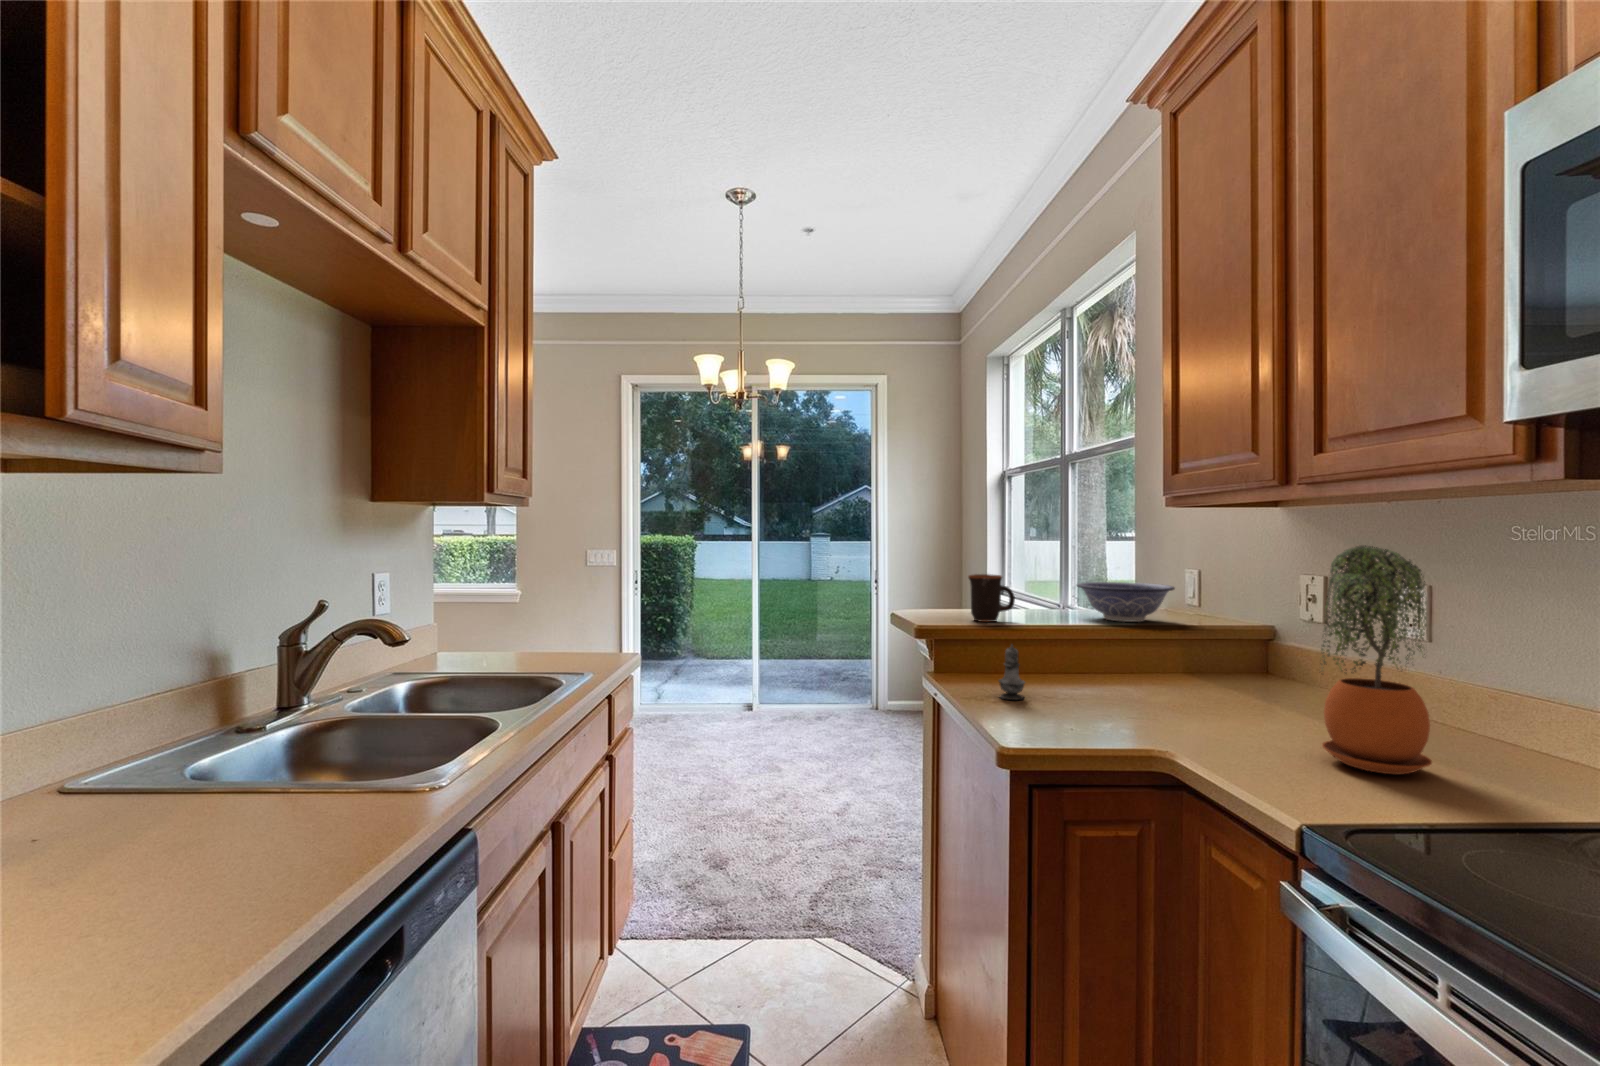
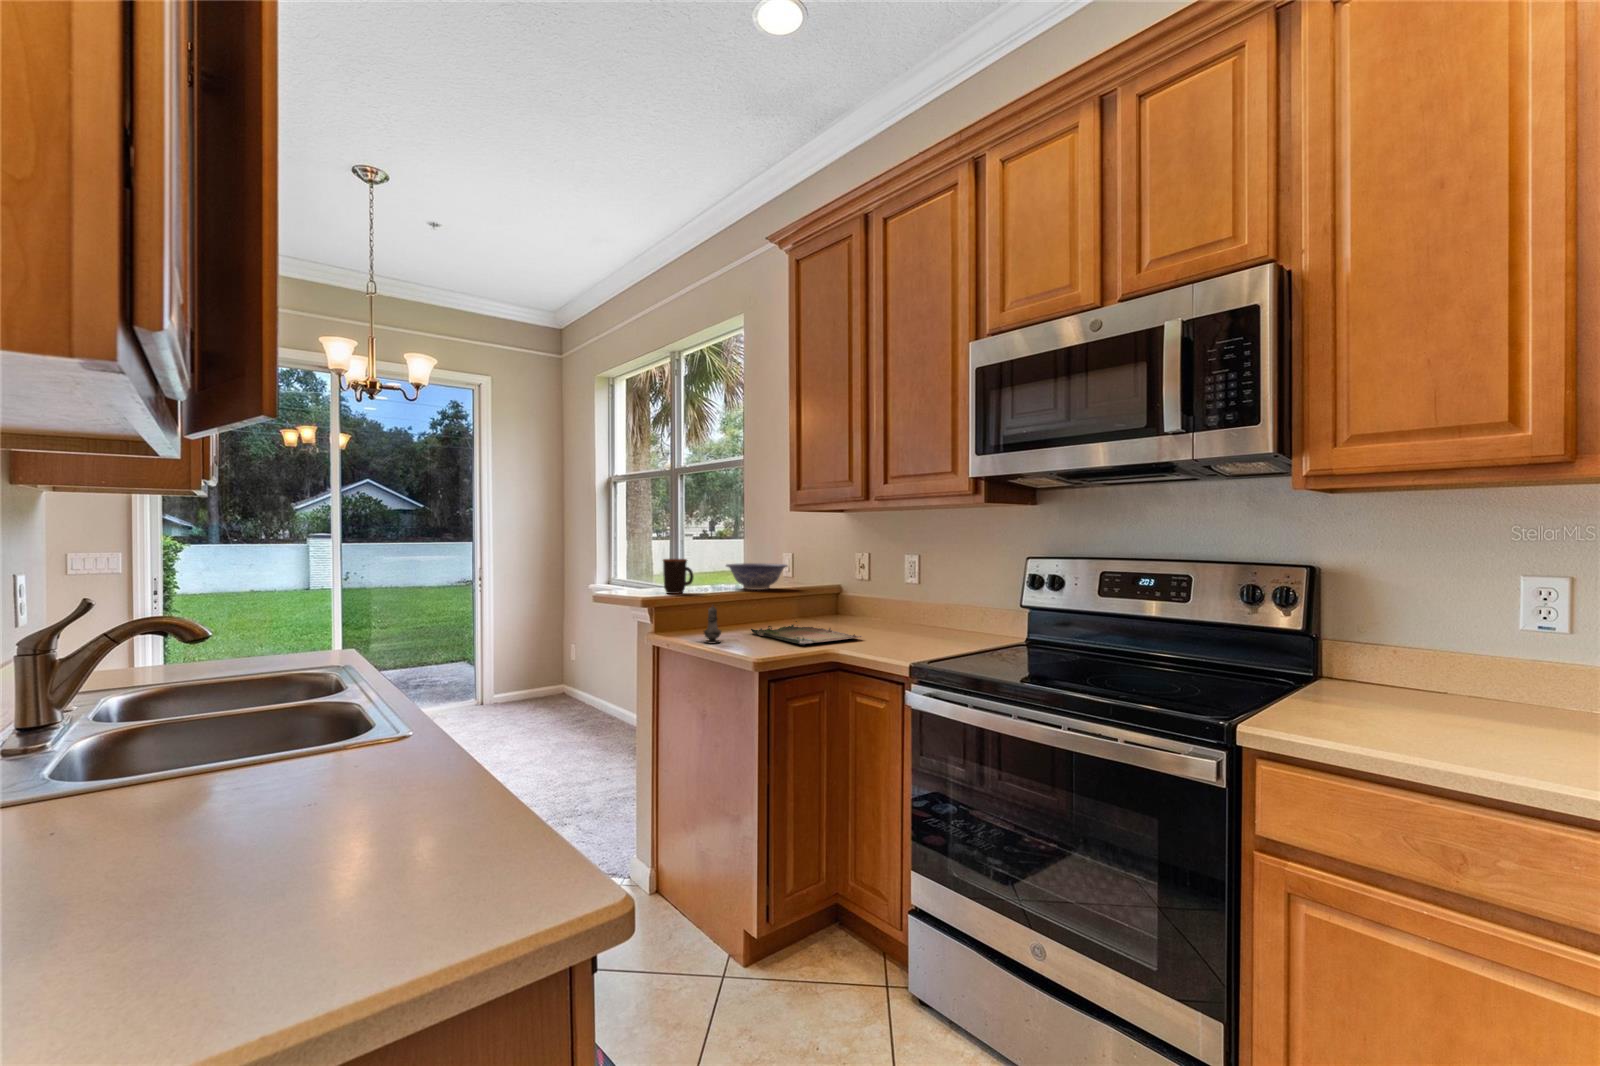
potted plant: present [1321,545,1432,775] -> none [892,533,938,650]
tray: none [1086,674,1273,724] -> present [751,621,862,645]

